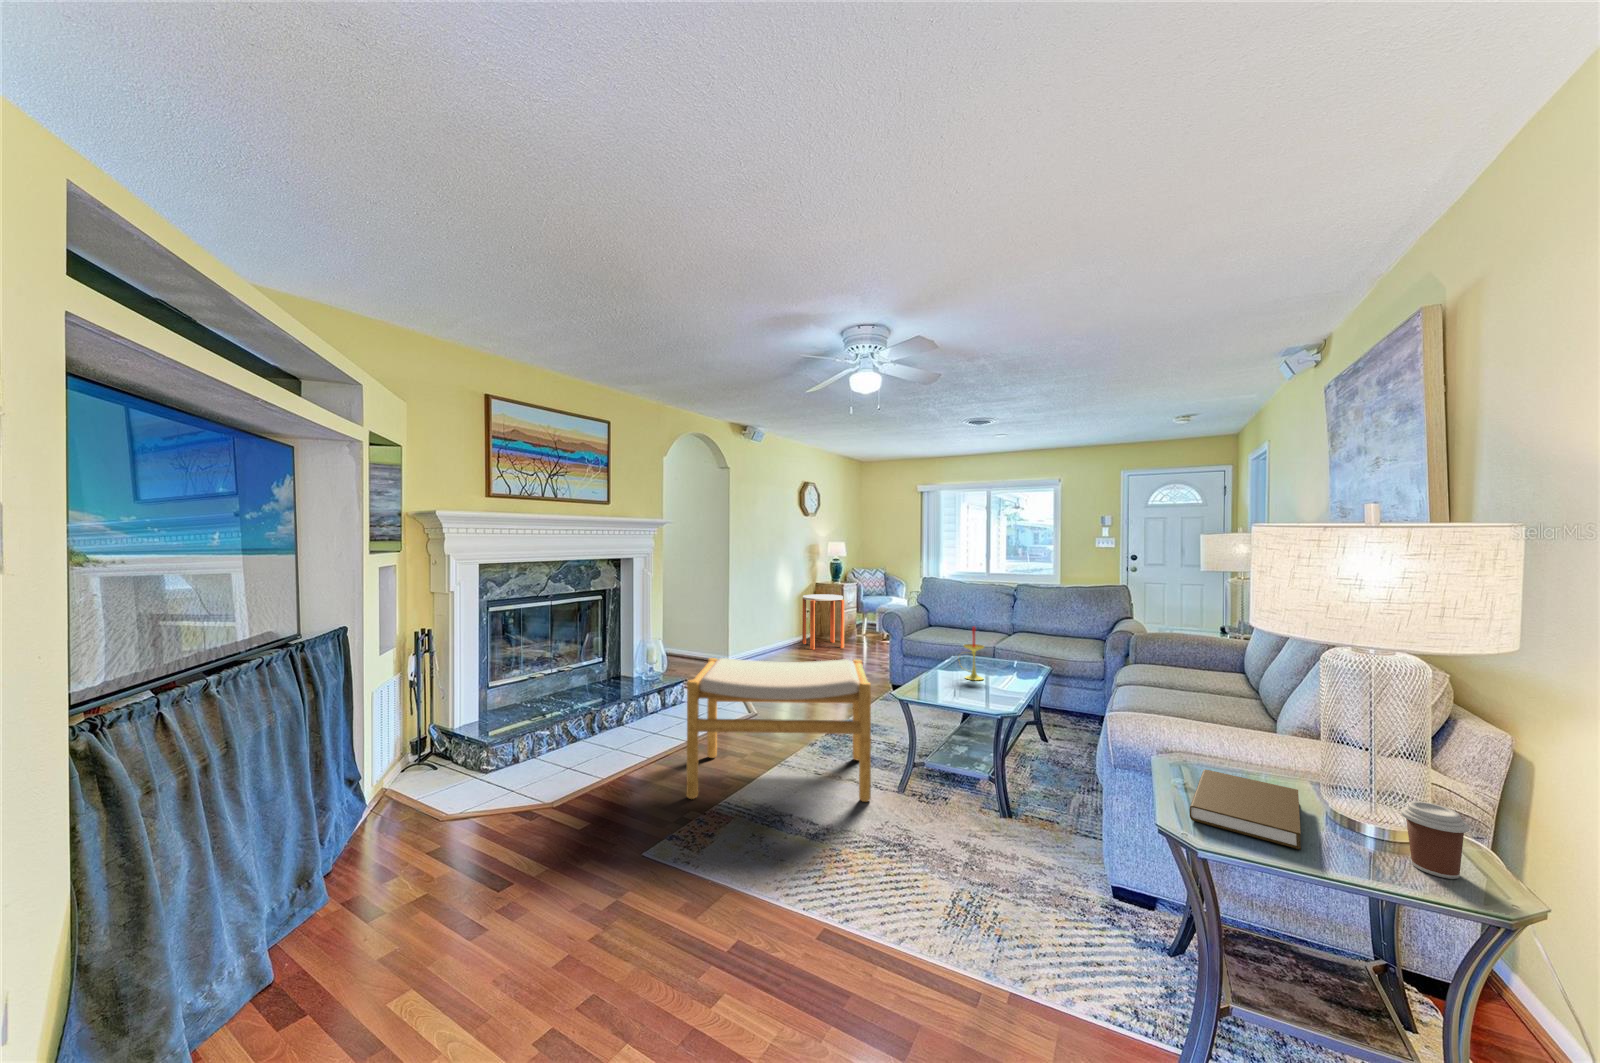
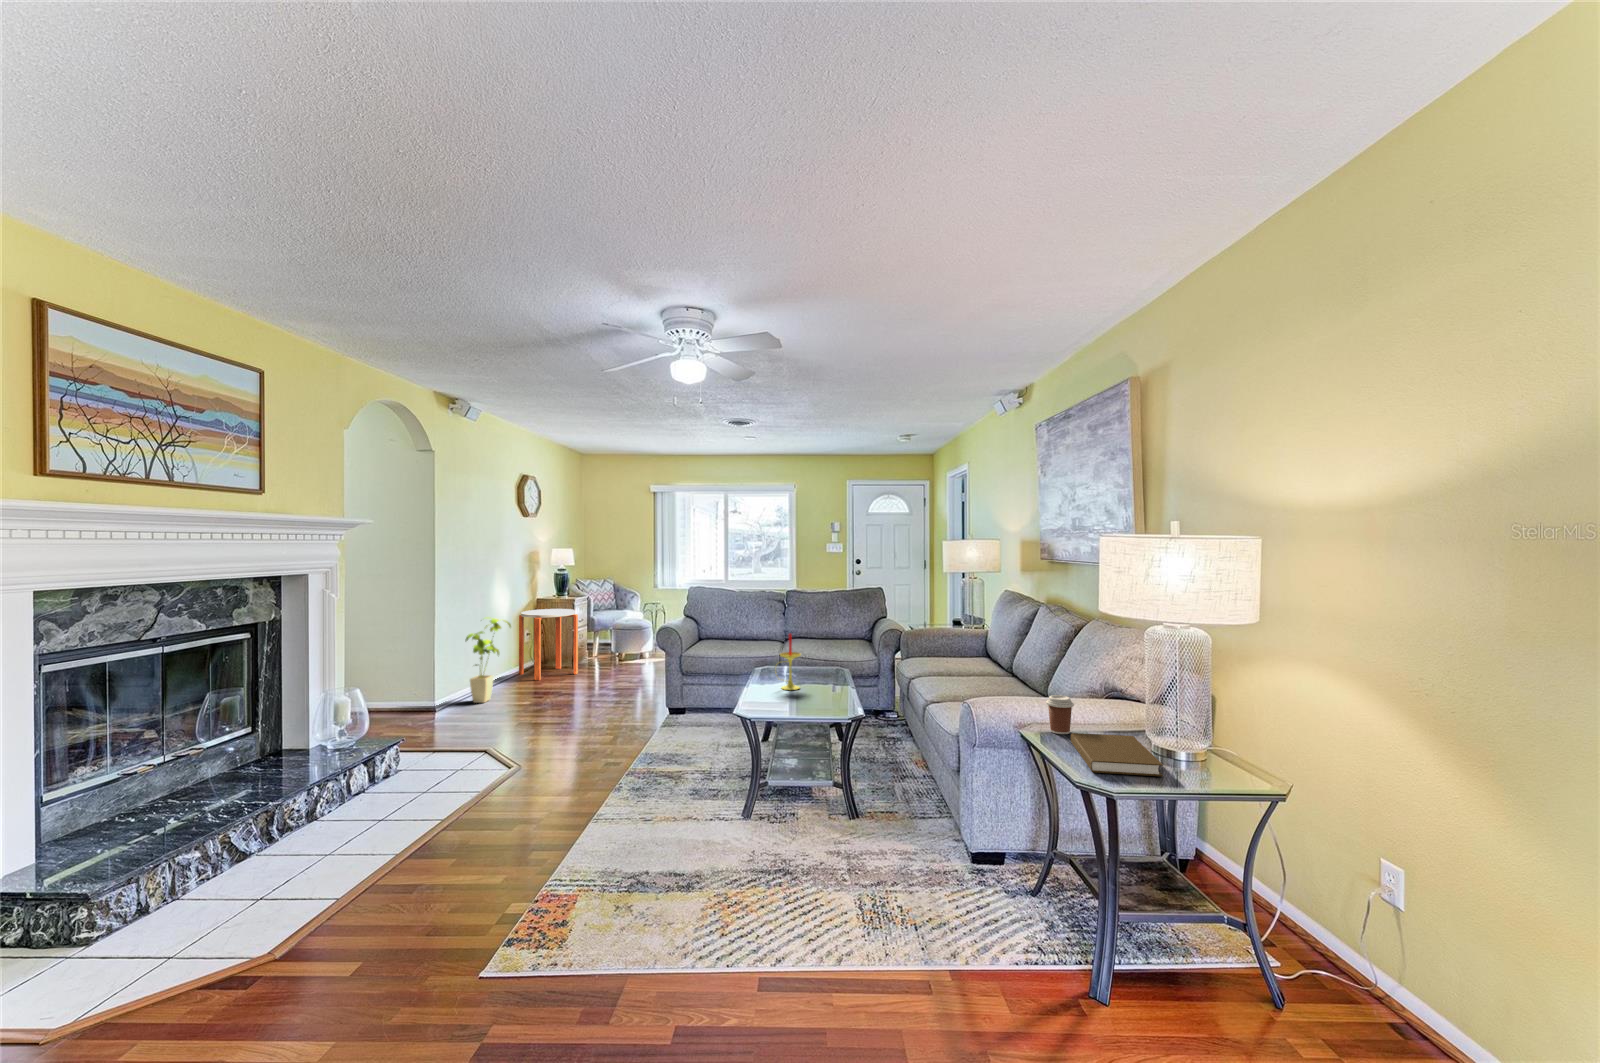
house plant: none [754,597,786,662] -> present [465,618,511,703]
footstool: present [686,658,871,802] -> none [486,682,723,891]
coffee cup: present [1401,801,1469,879] -> present [1046,695,1074,734]

